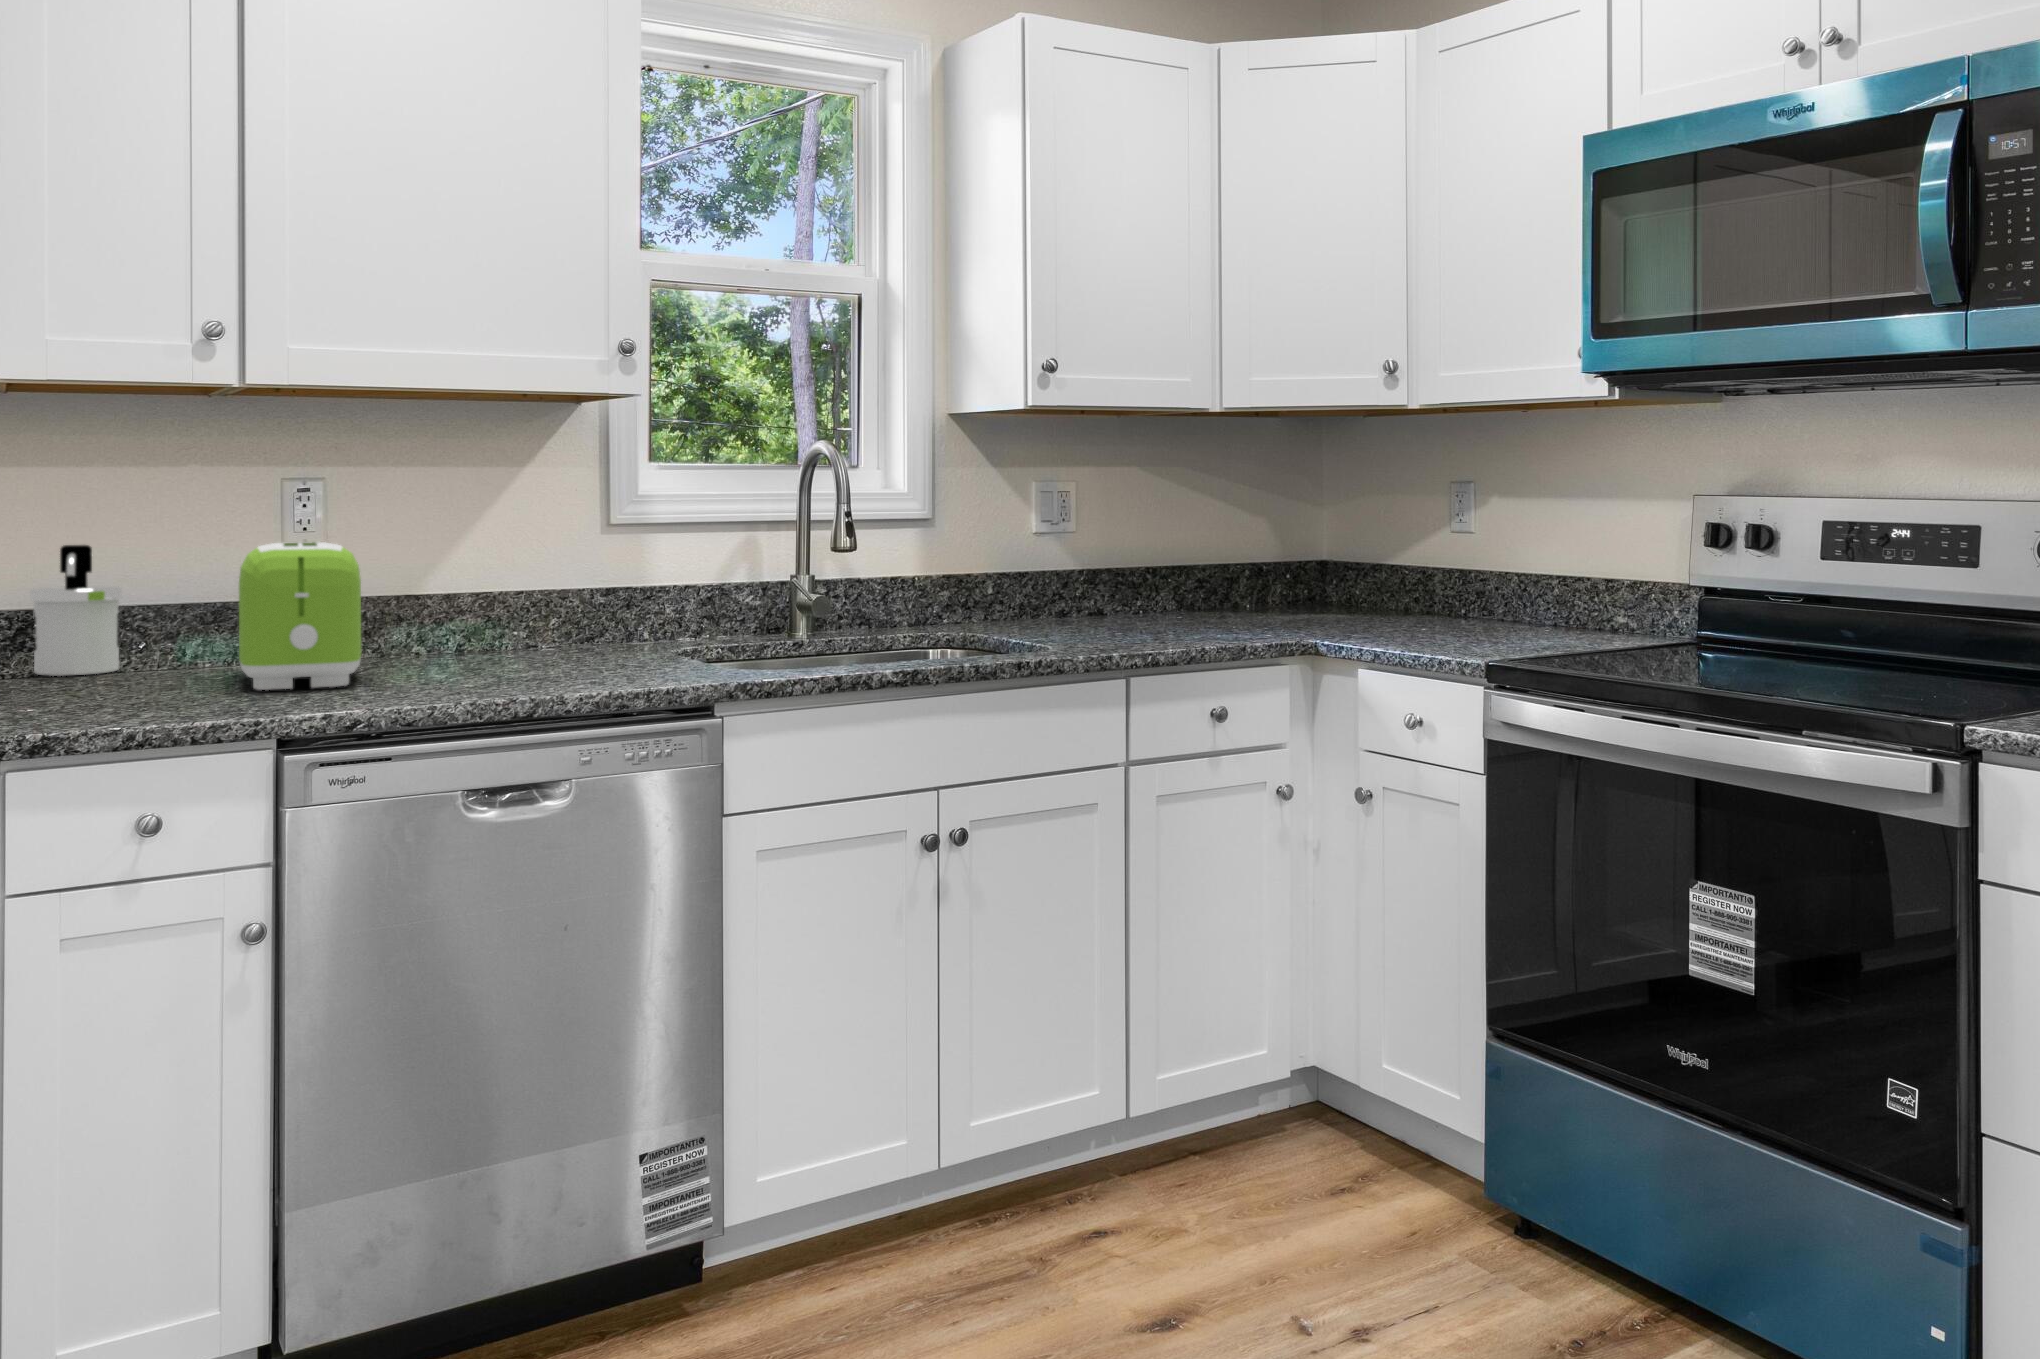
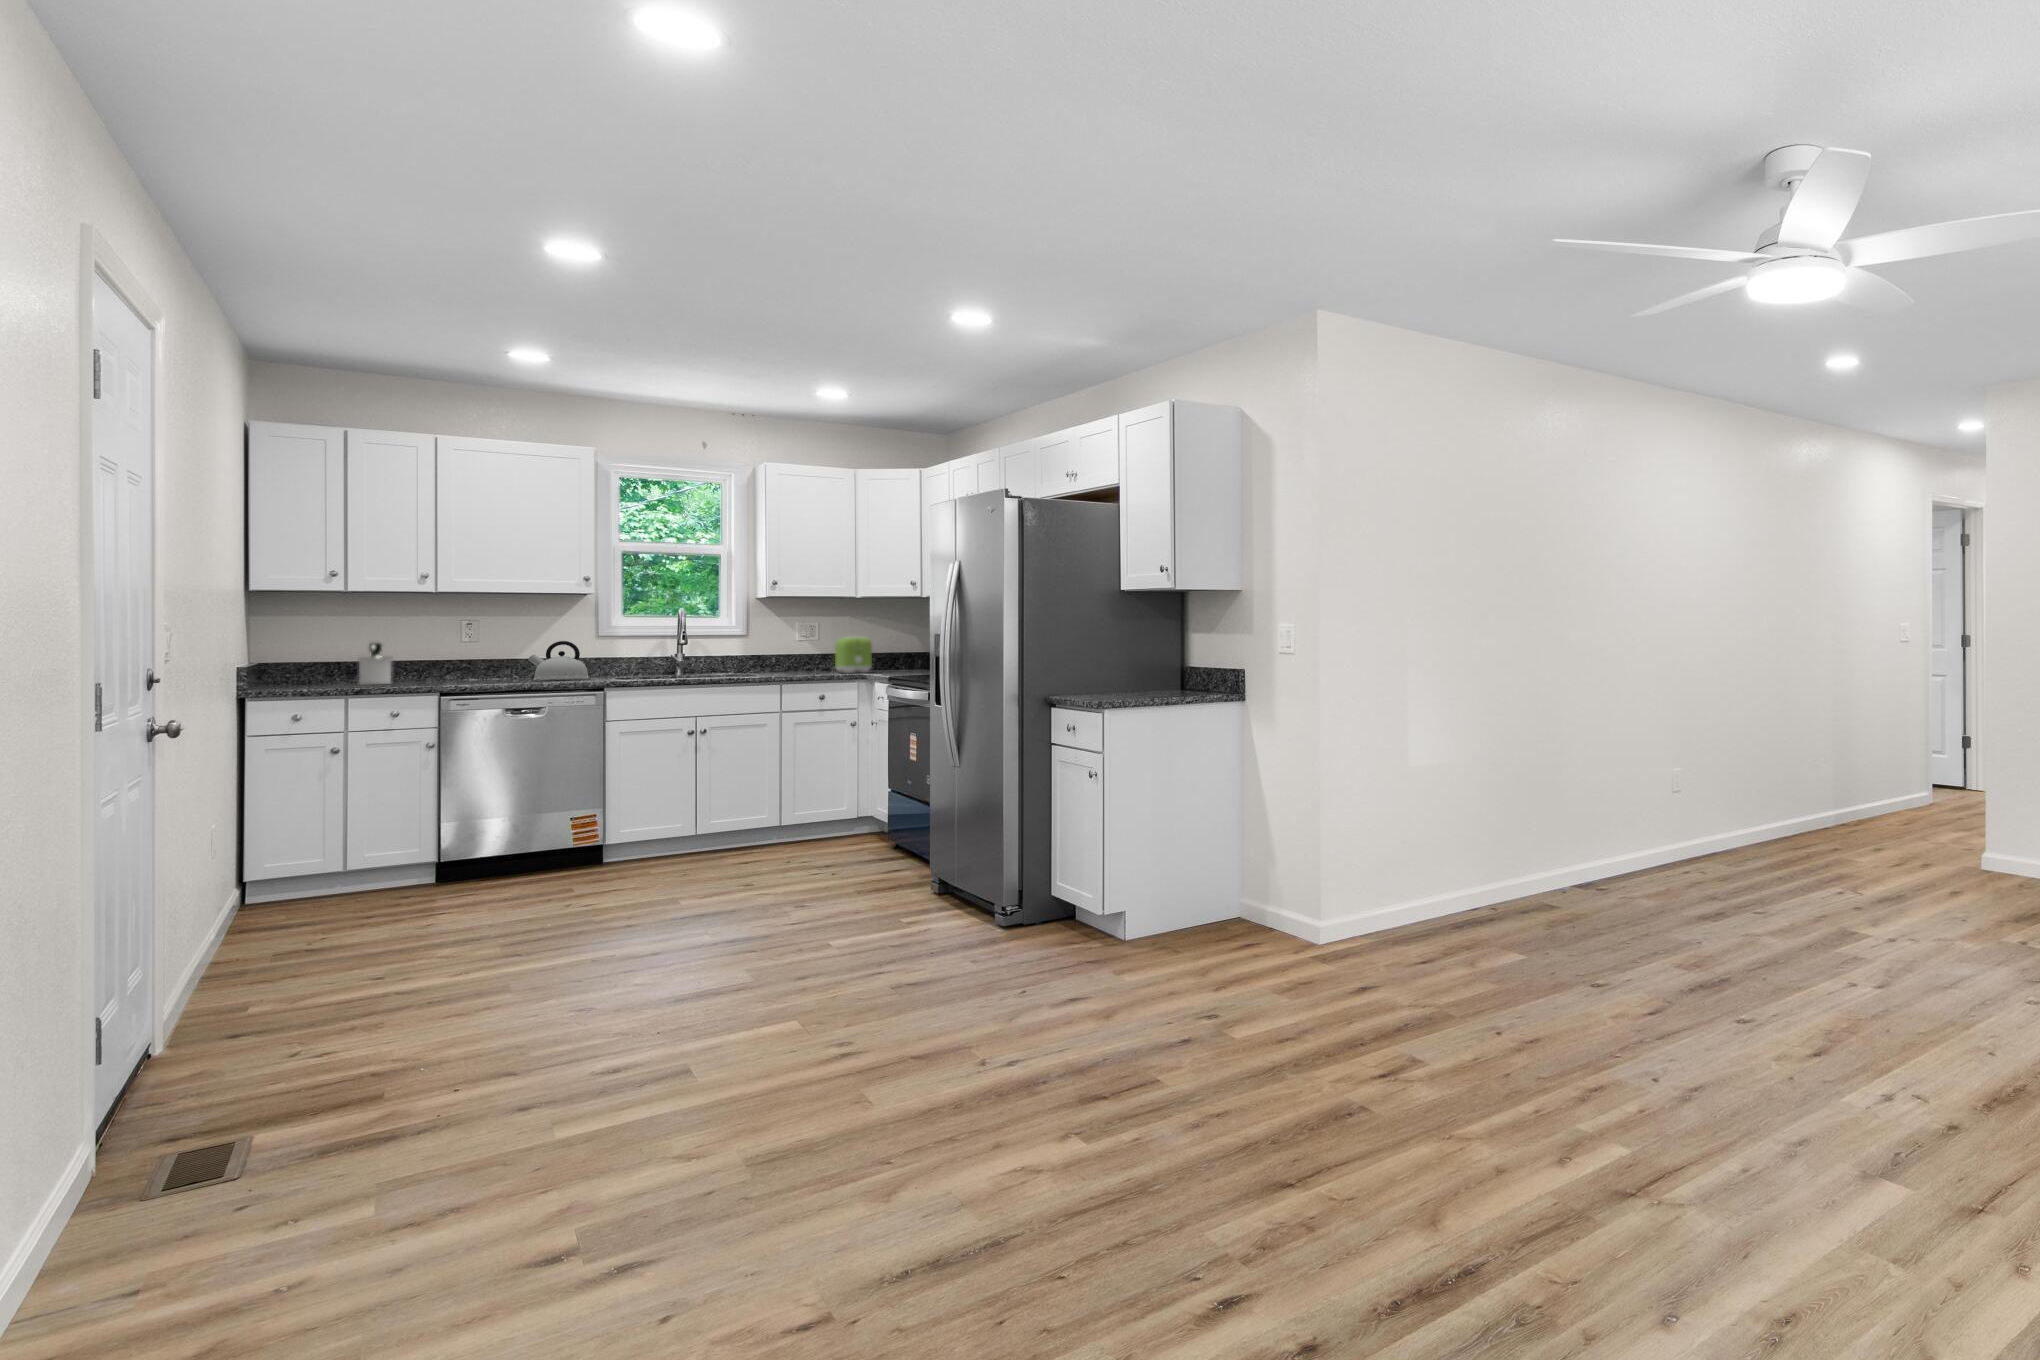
kettle: none [469,541,623,662] -> present [528,641,589,680]
toaster: present [239,542,361,690] -> present [835,637,872,673]

